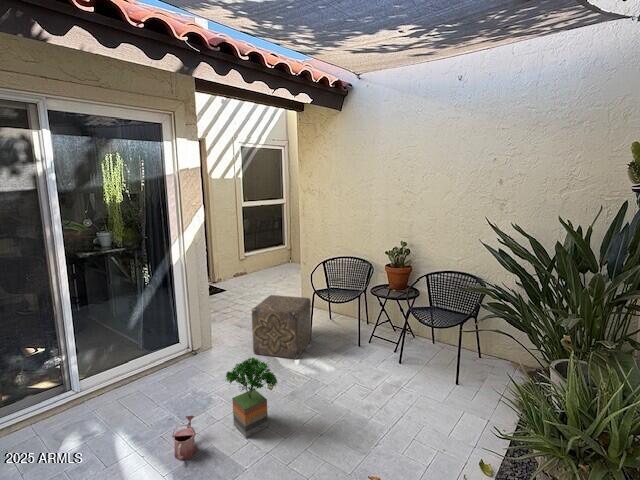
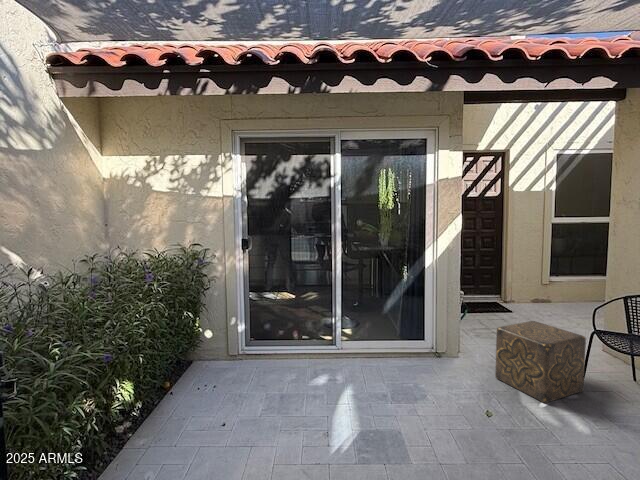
potted tree: present [226,358,277,438] -> none [421,364,474,445]
watering can: present [172,416,196,460] -> none [367,394,395,428]

